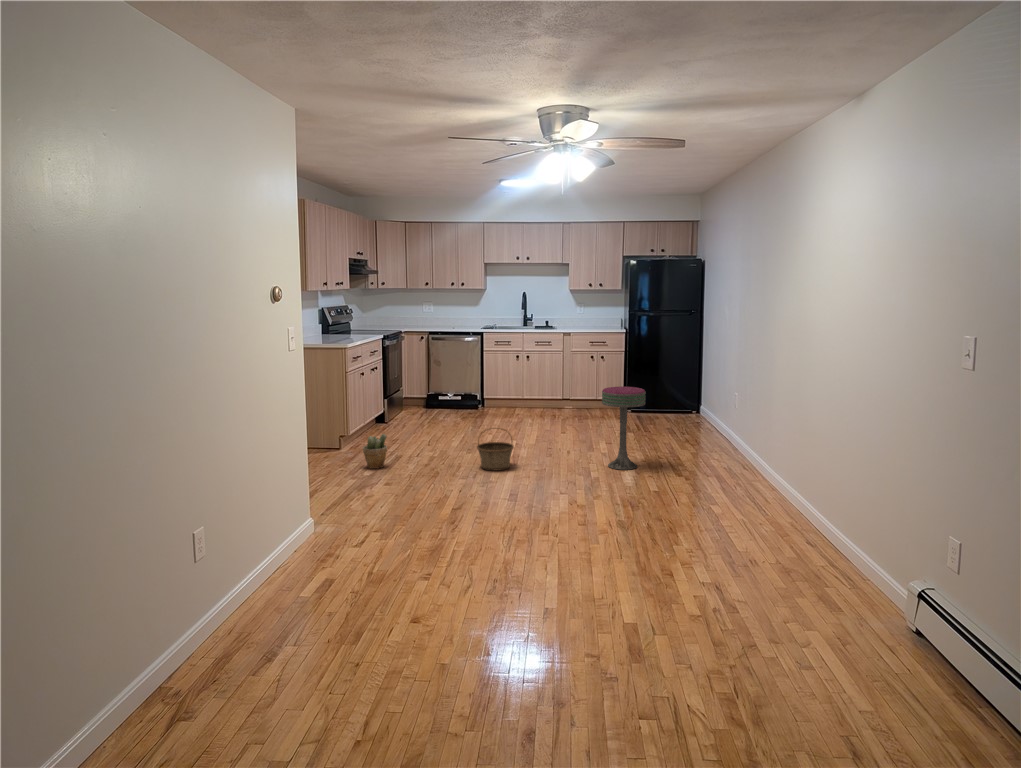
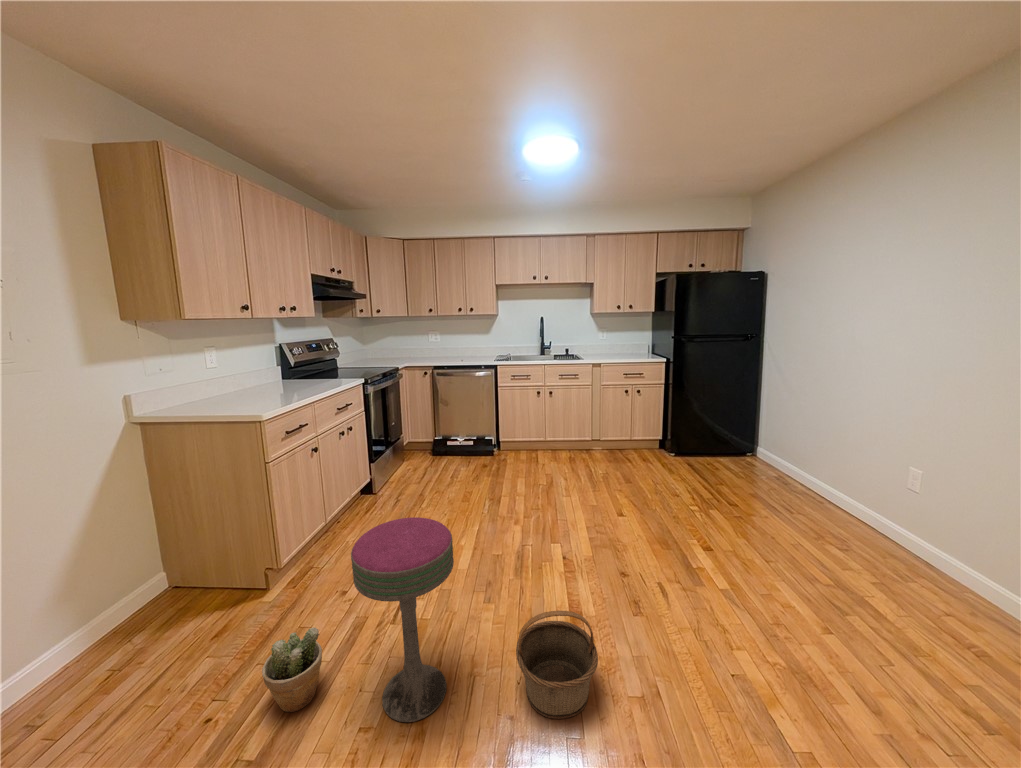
bar stool: present [602,387,646,470] -> present [351,517,454,722]

